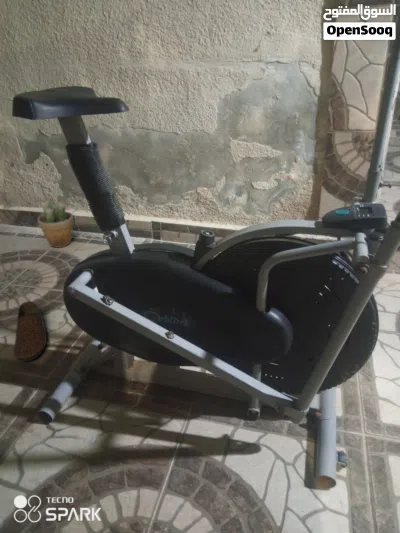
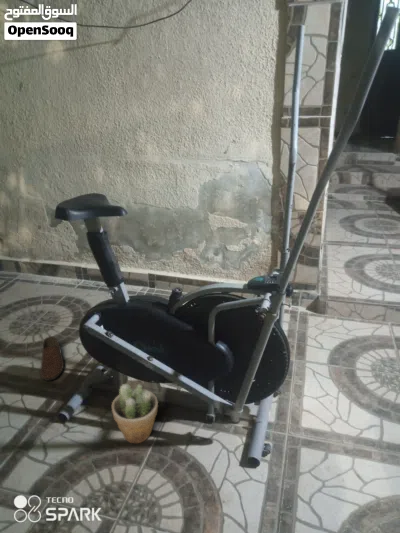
potted plant: present [38,201,74,248] -> present [112,384,158,443]

